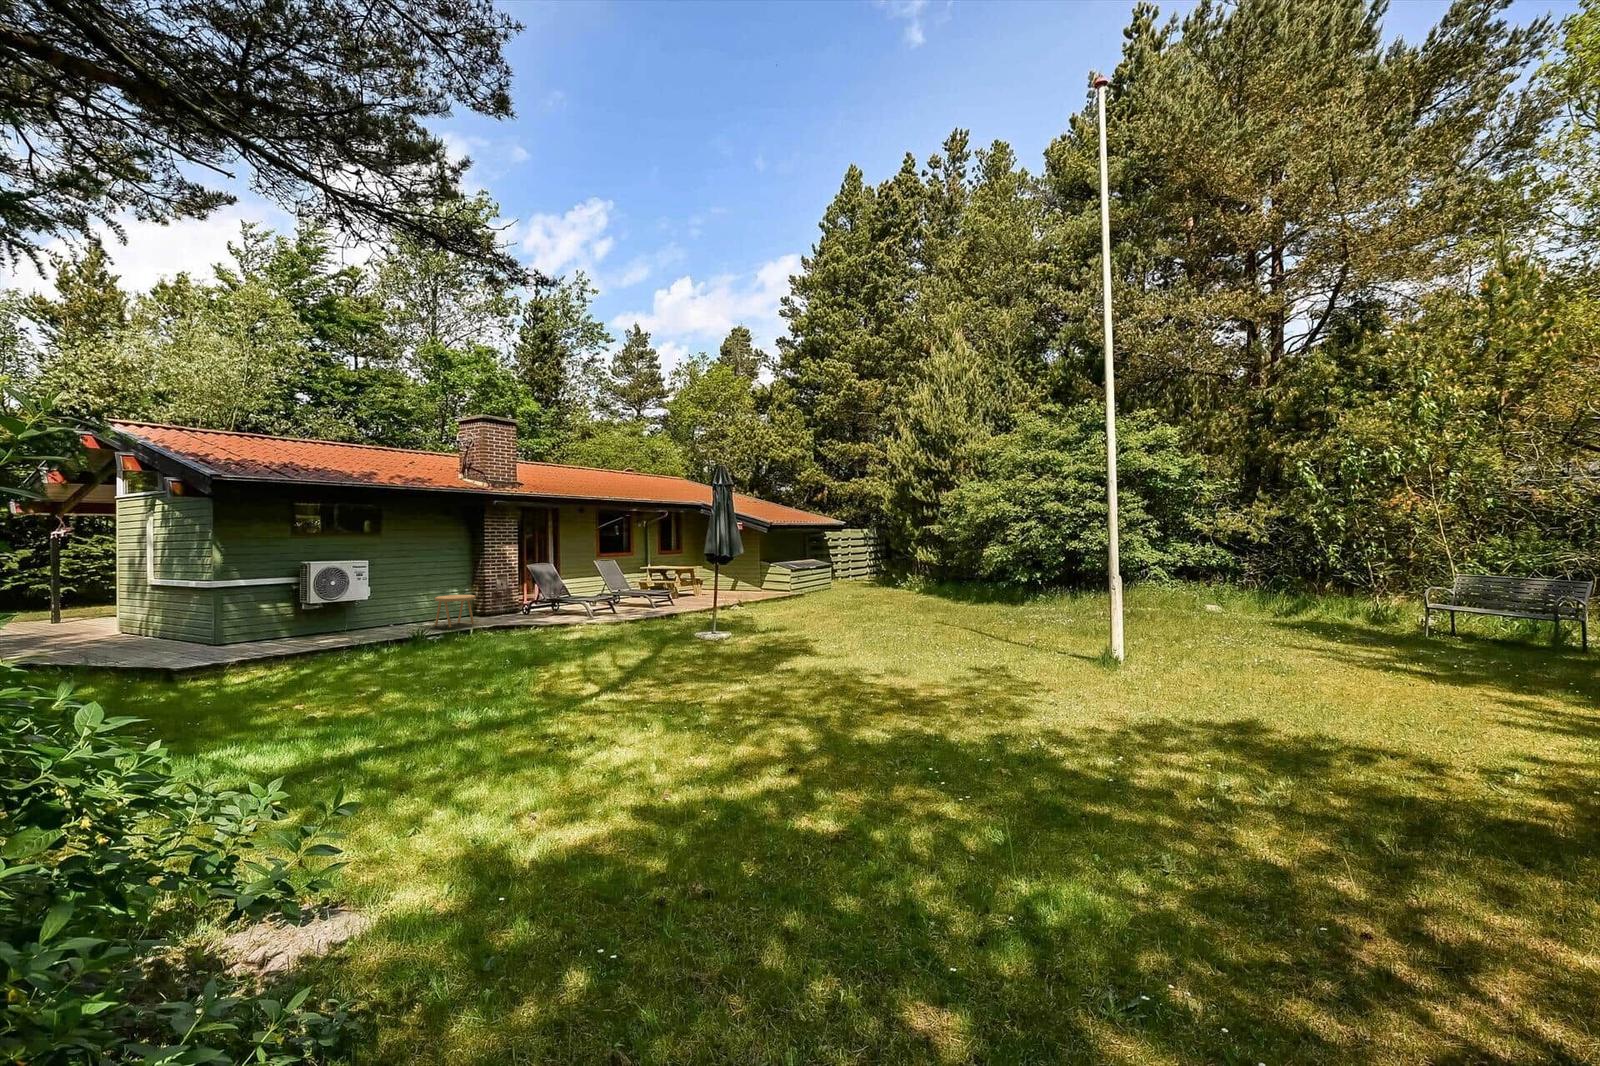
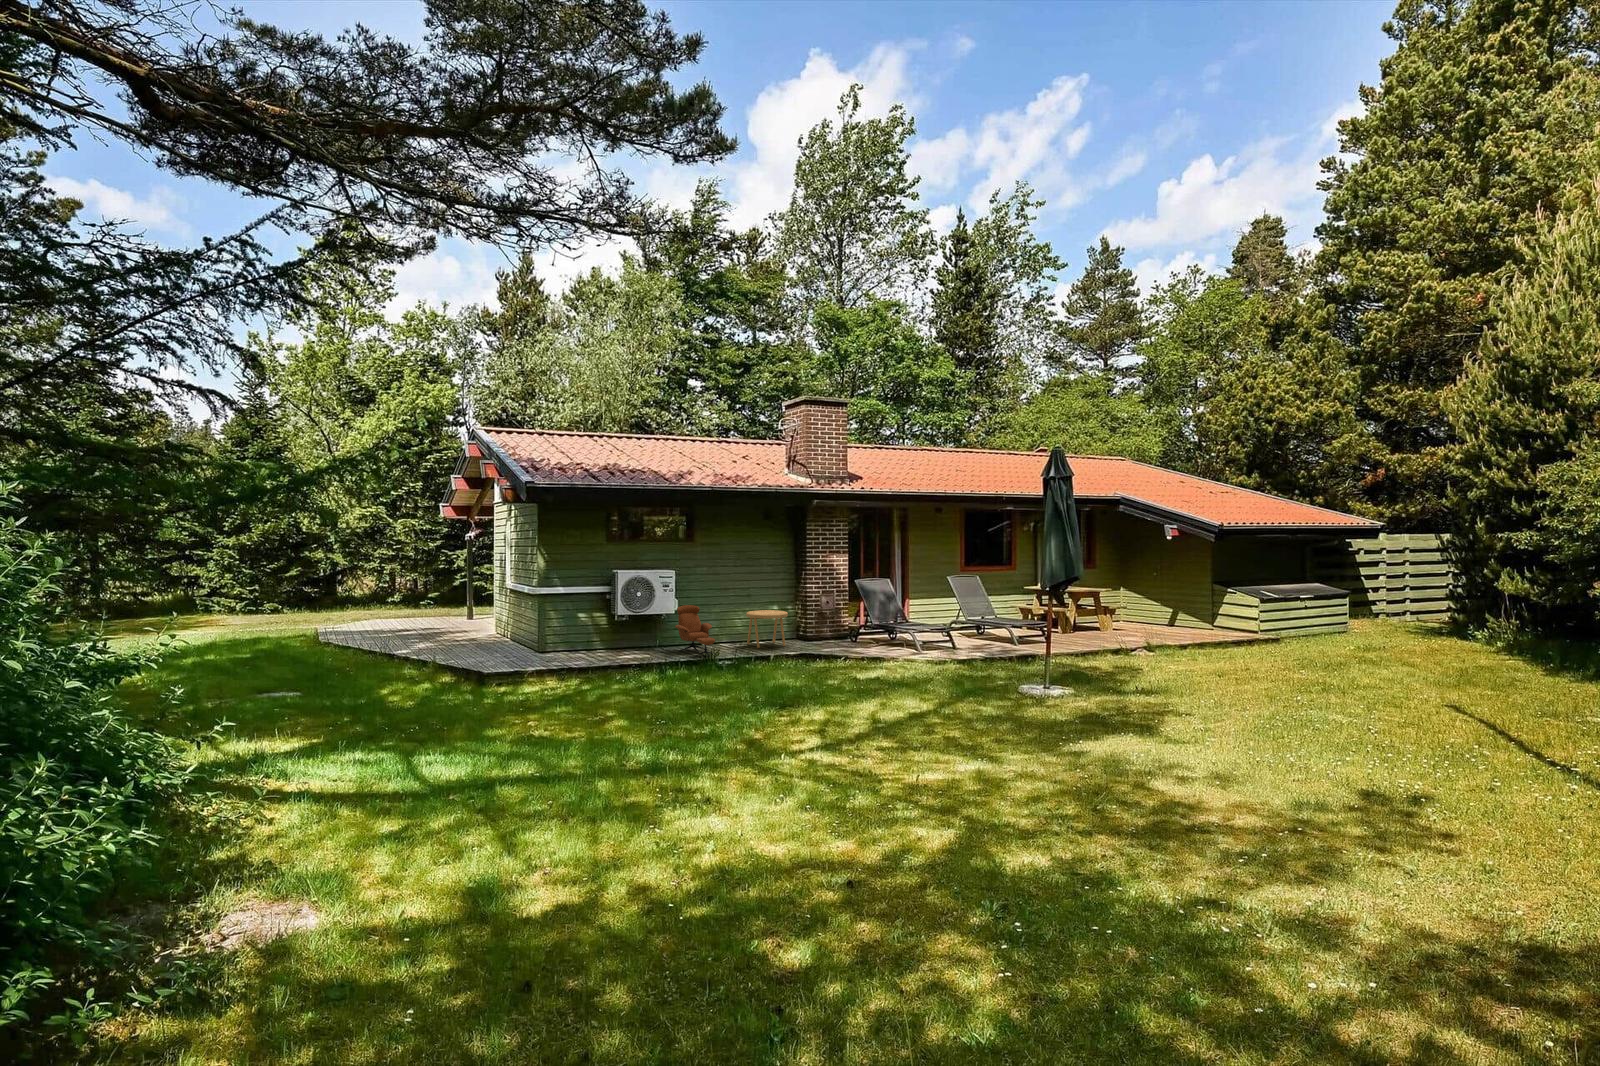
lounge chair: none [367,594,415,639] -> present [675,605,715,657]

